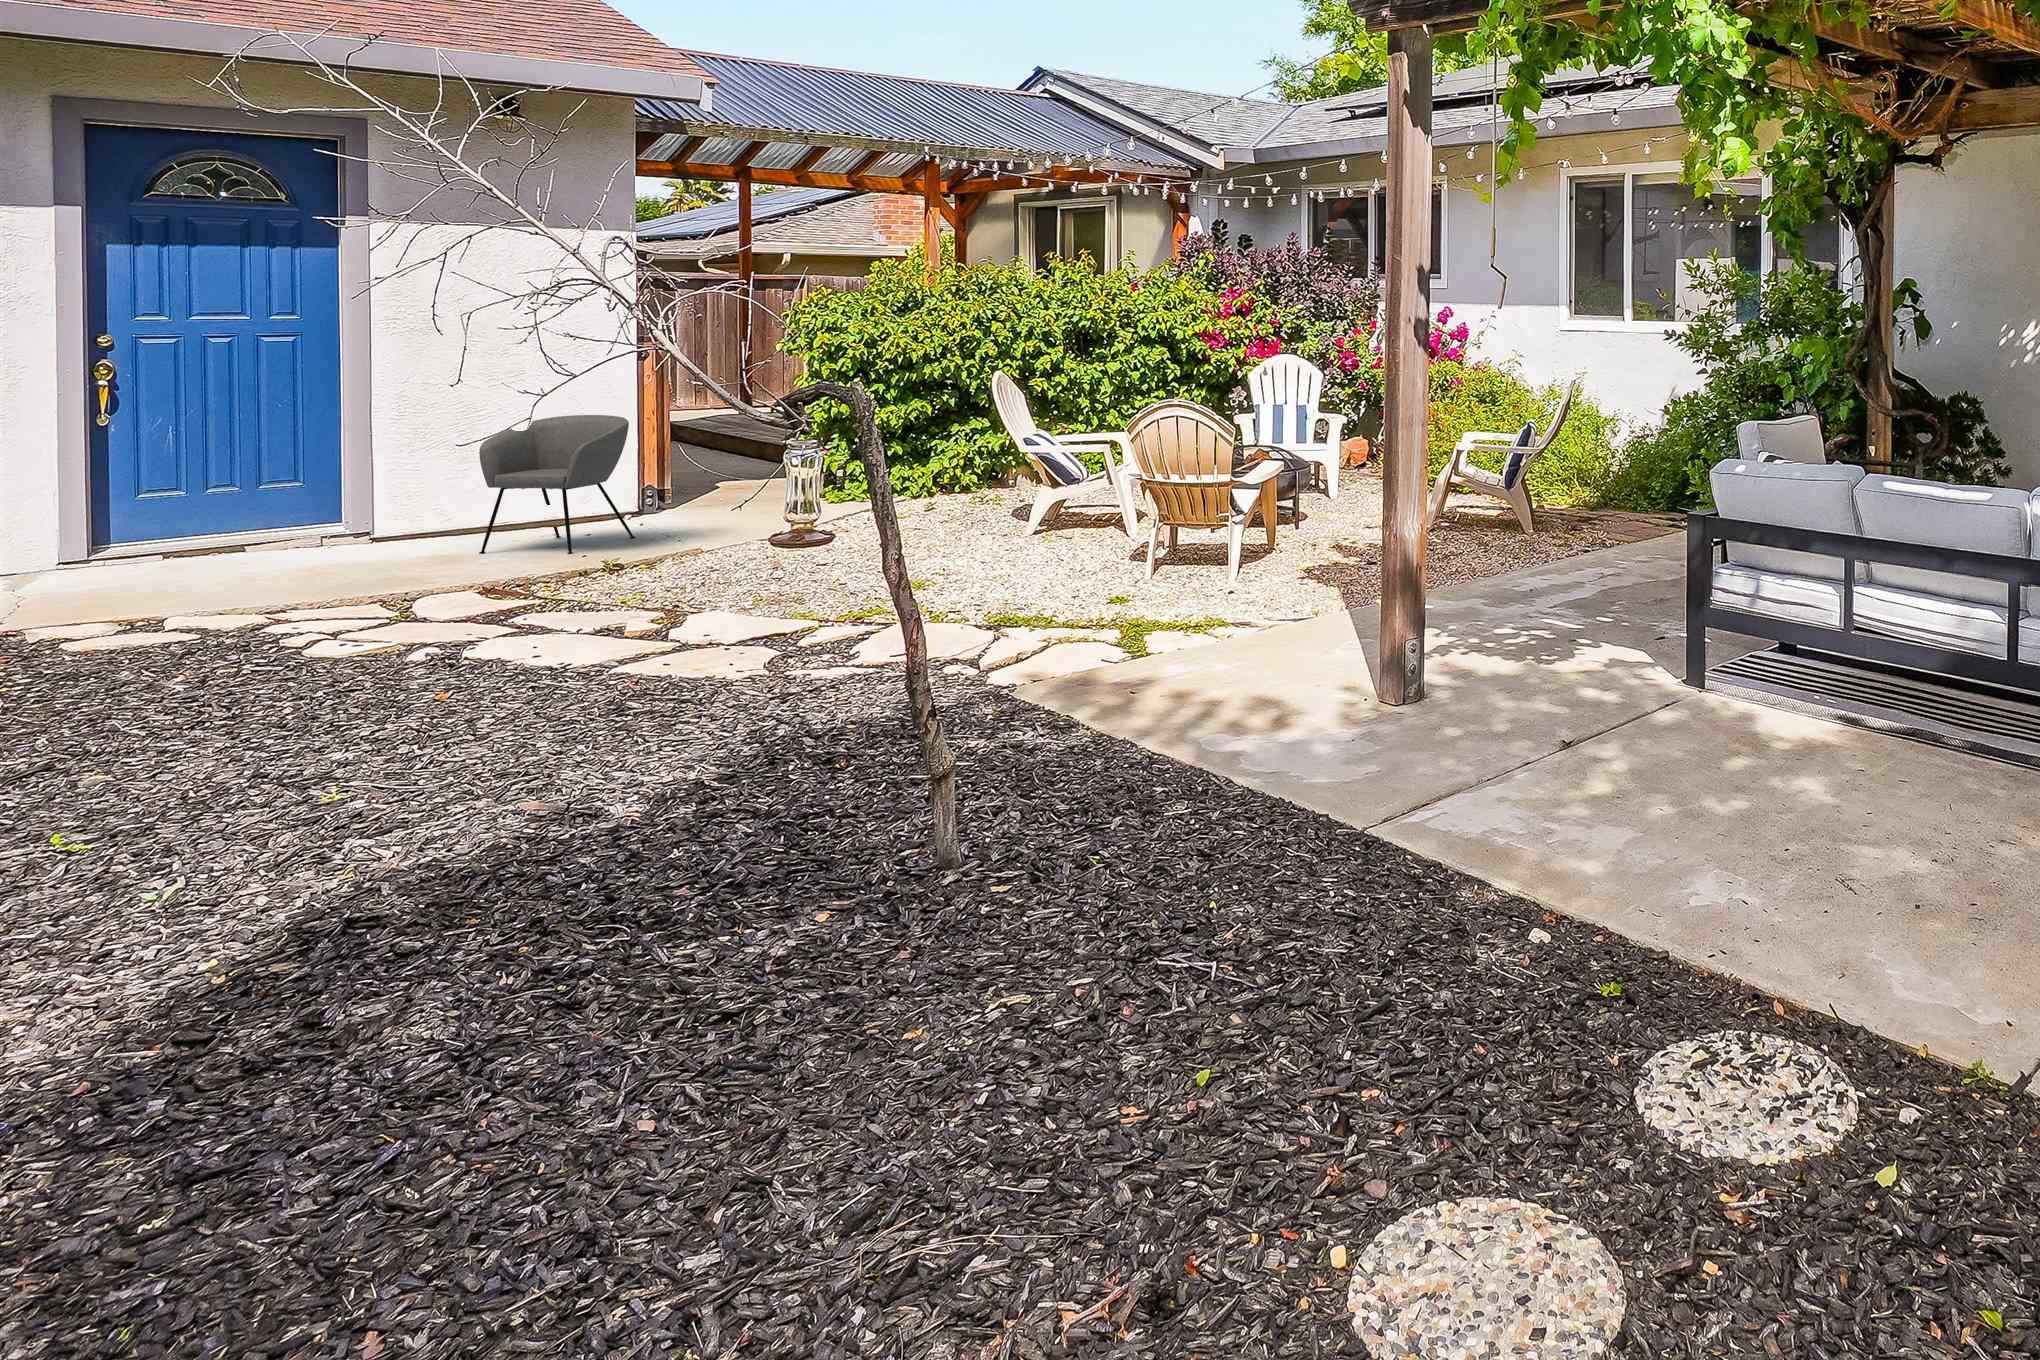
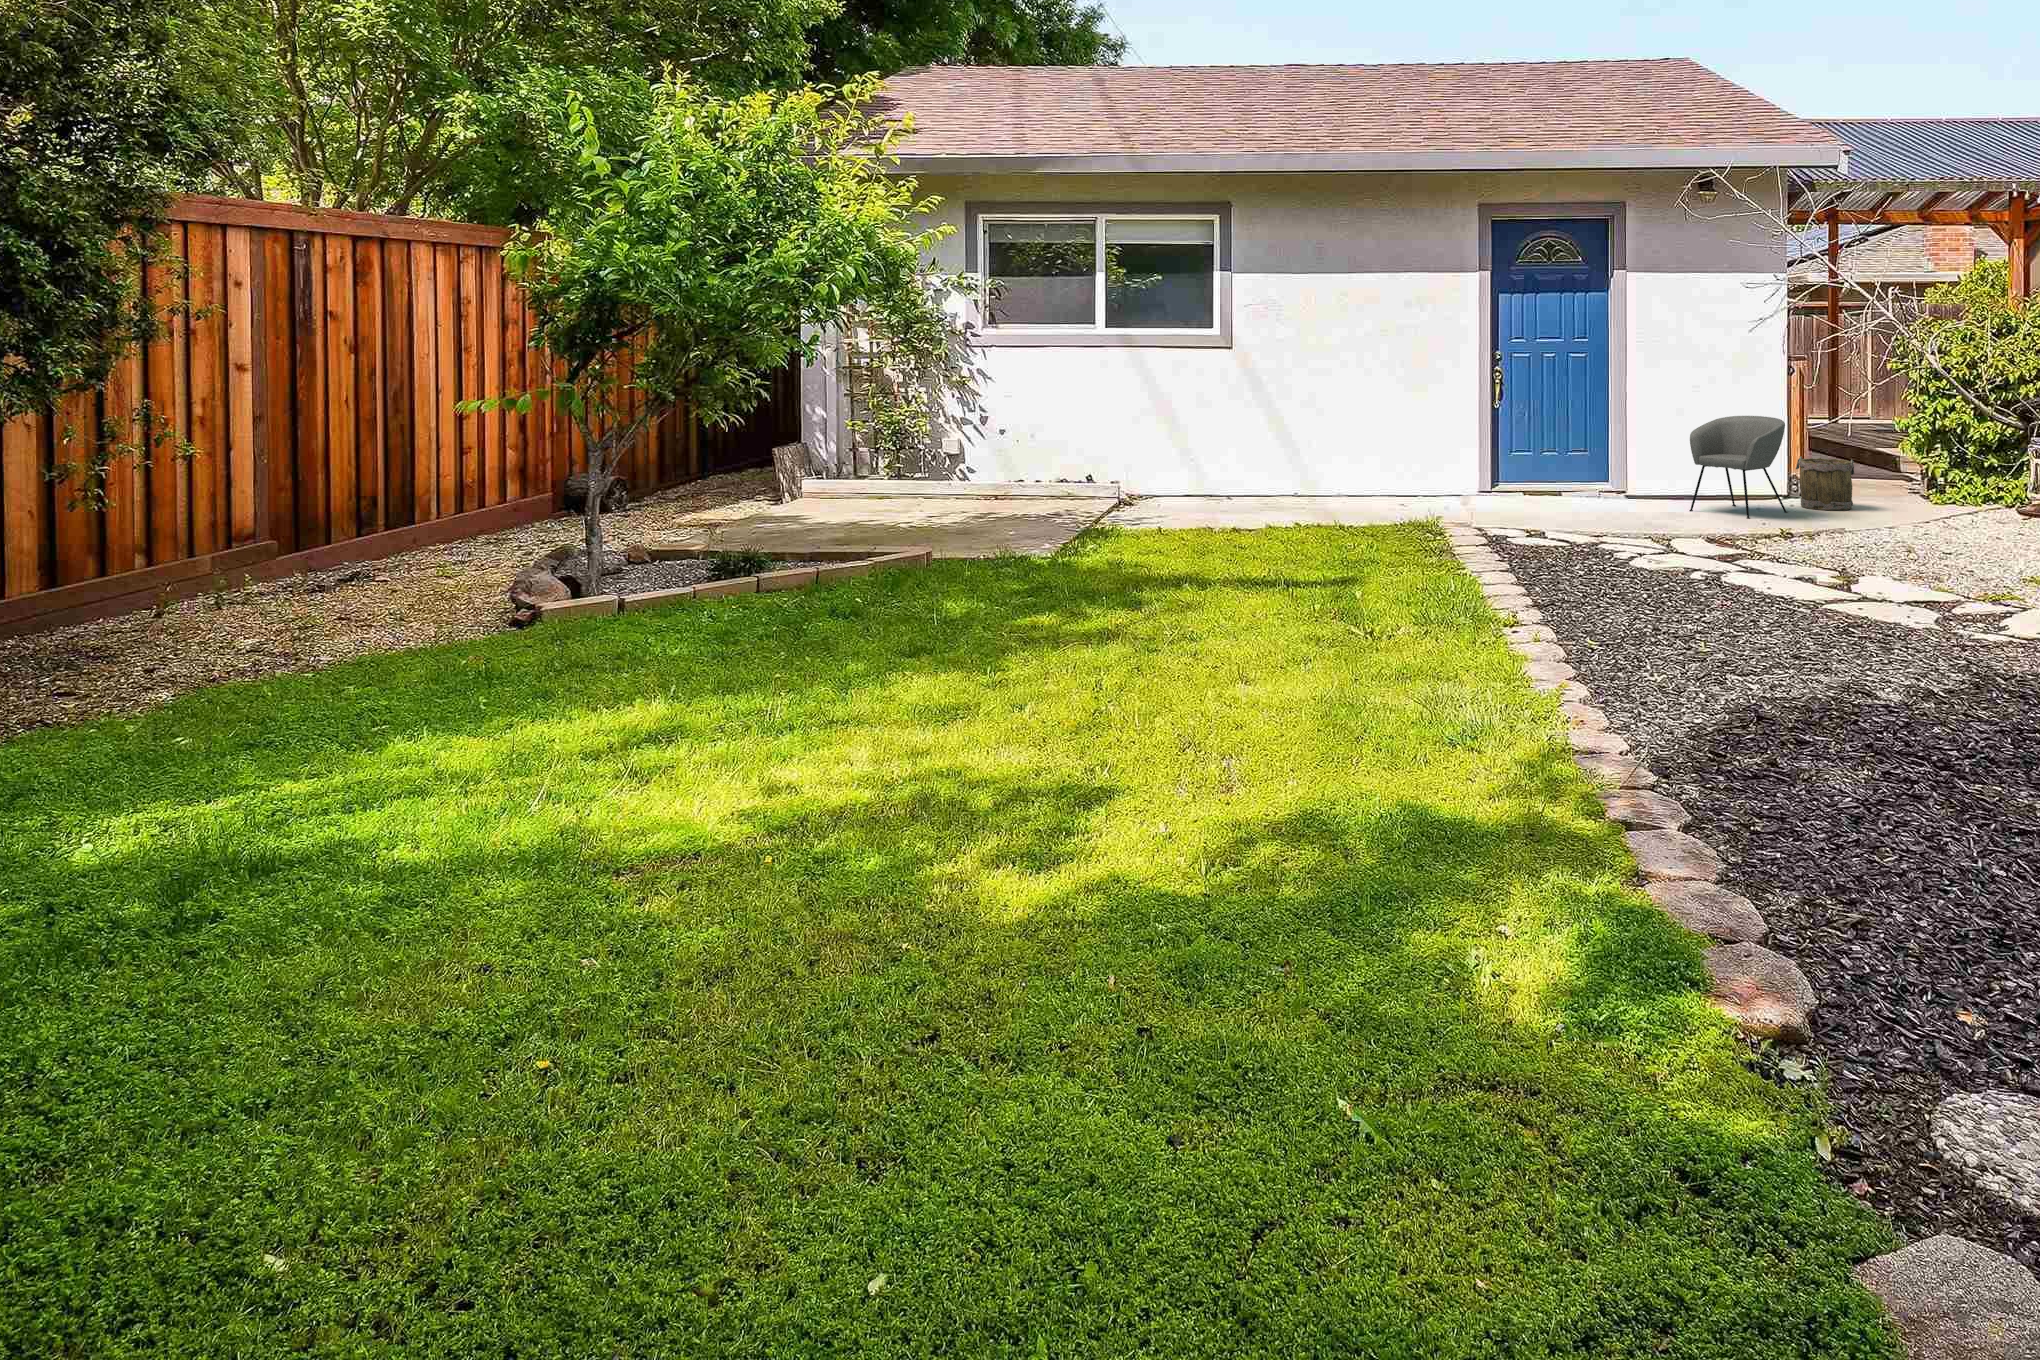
bucket: none [652,462,732,529] -> present [1796,457,1854,510]

